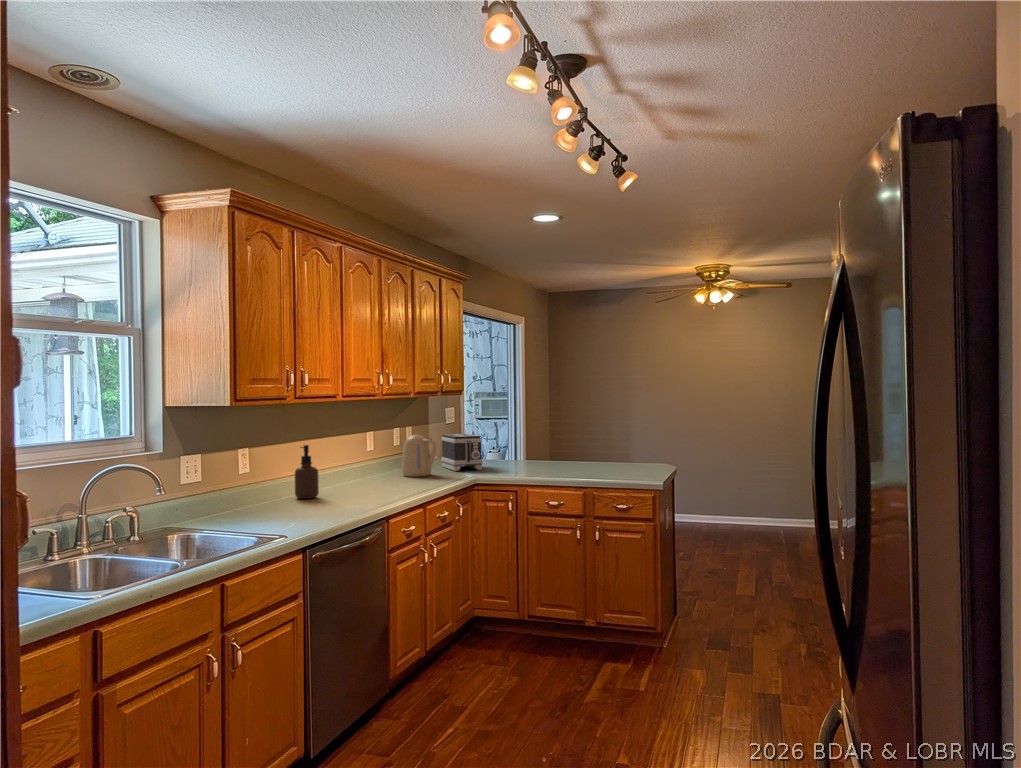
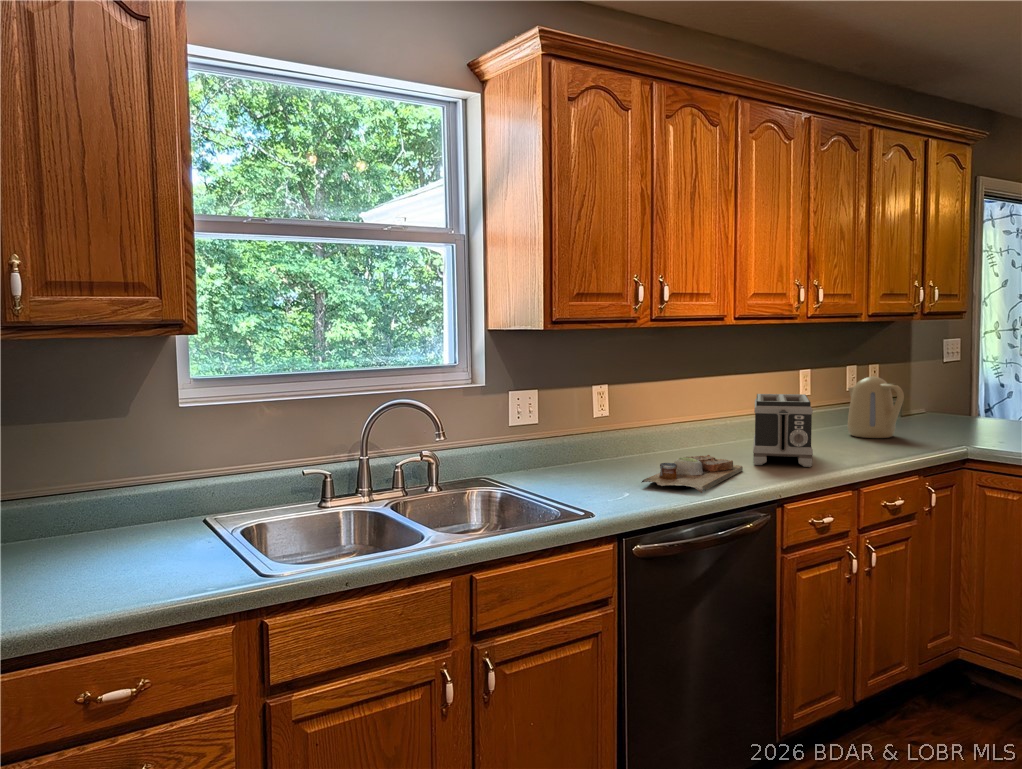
toaster: present [441,434,482,471] -> present [753,394,813,467]
soap dispenser: present [295,445,319,499] -> none [668,385,699,458]
cutting board: none [300,493,357,516] -> present [642,455,743,493]

